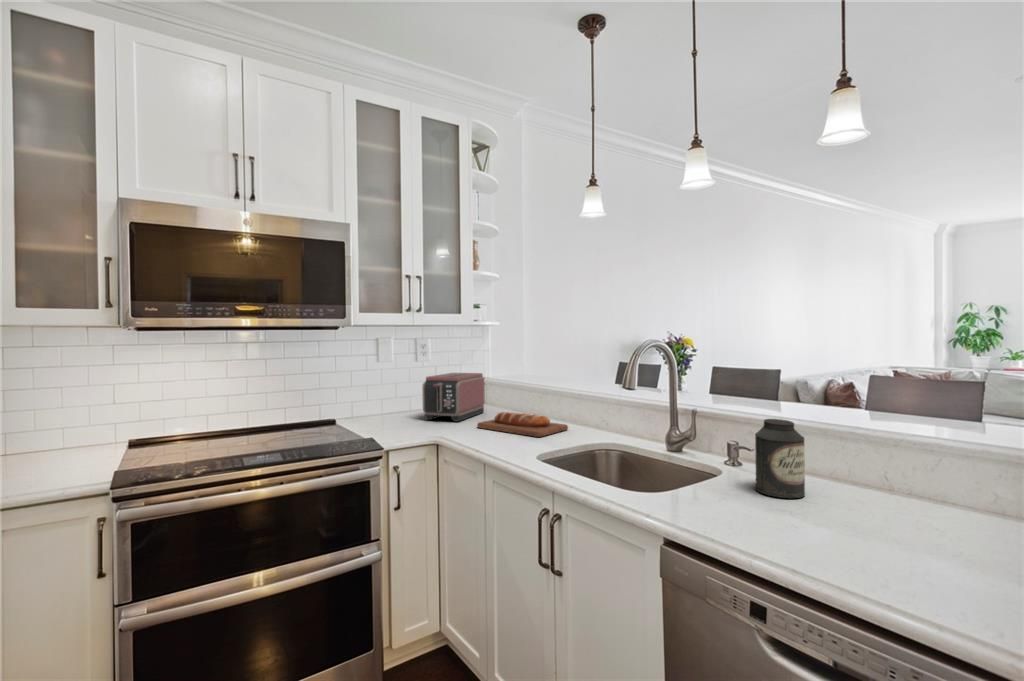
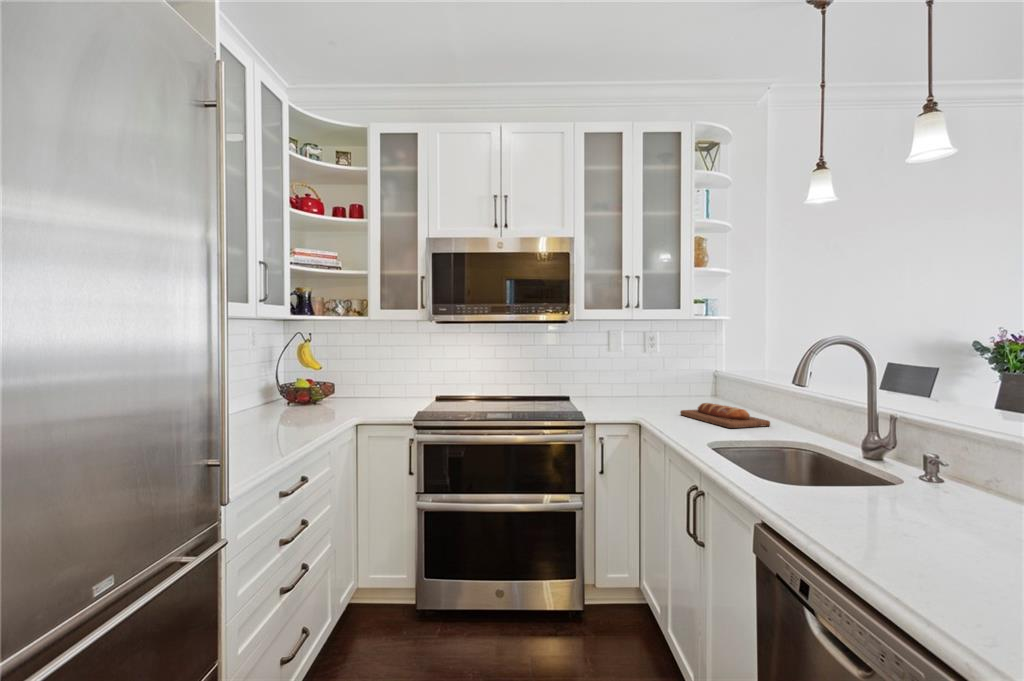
toaster: present [422,373,484,422] -> none [639,364,704,409]
canister: present [755,419,805,498] -> none [910,425,976,516]

